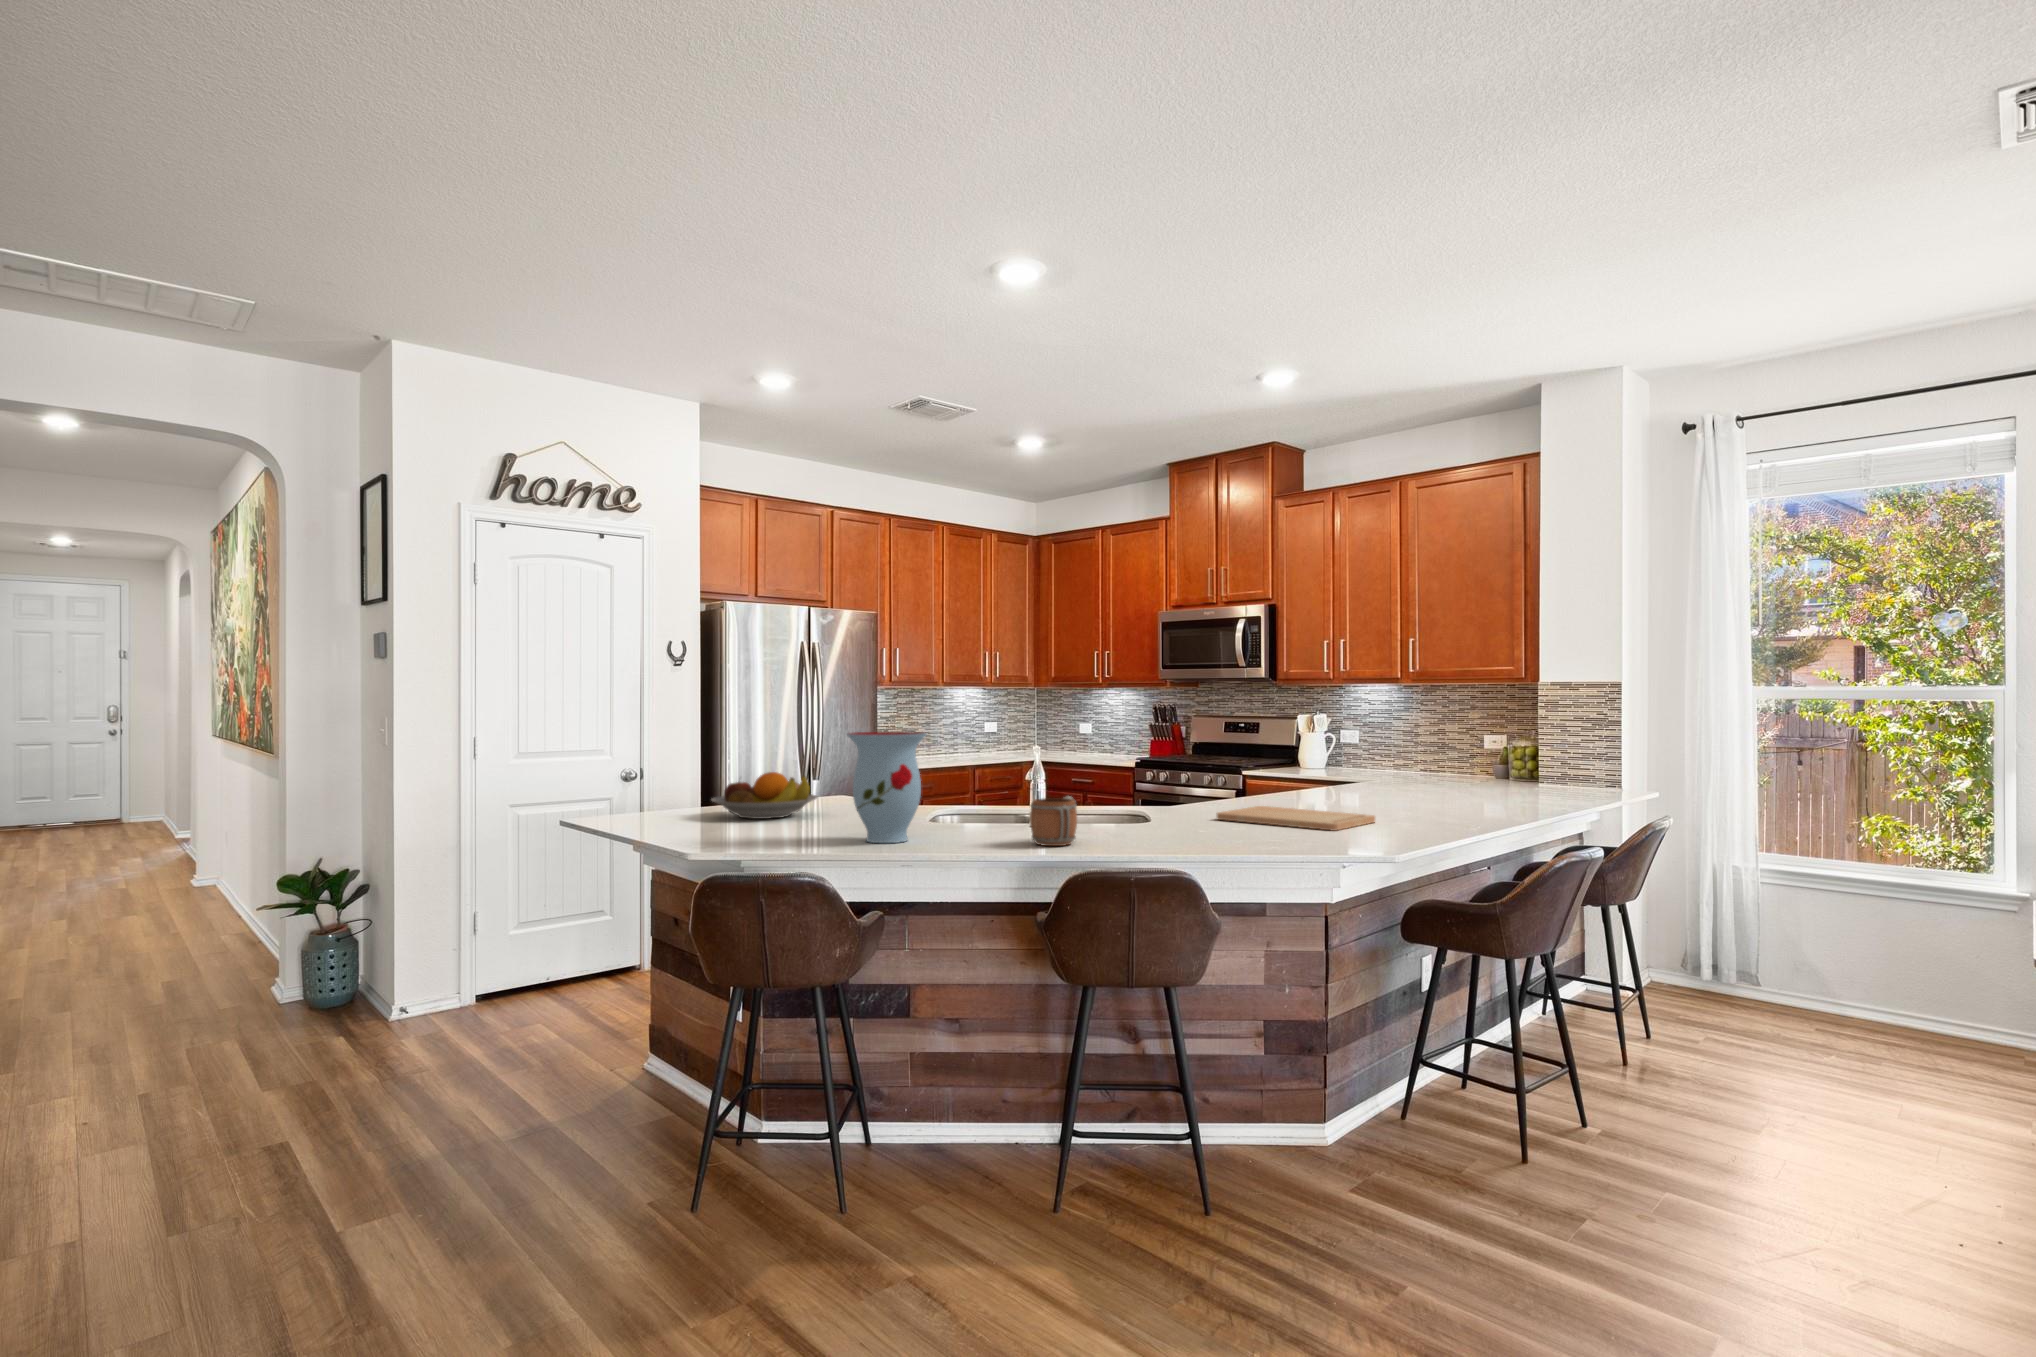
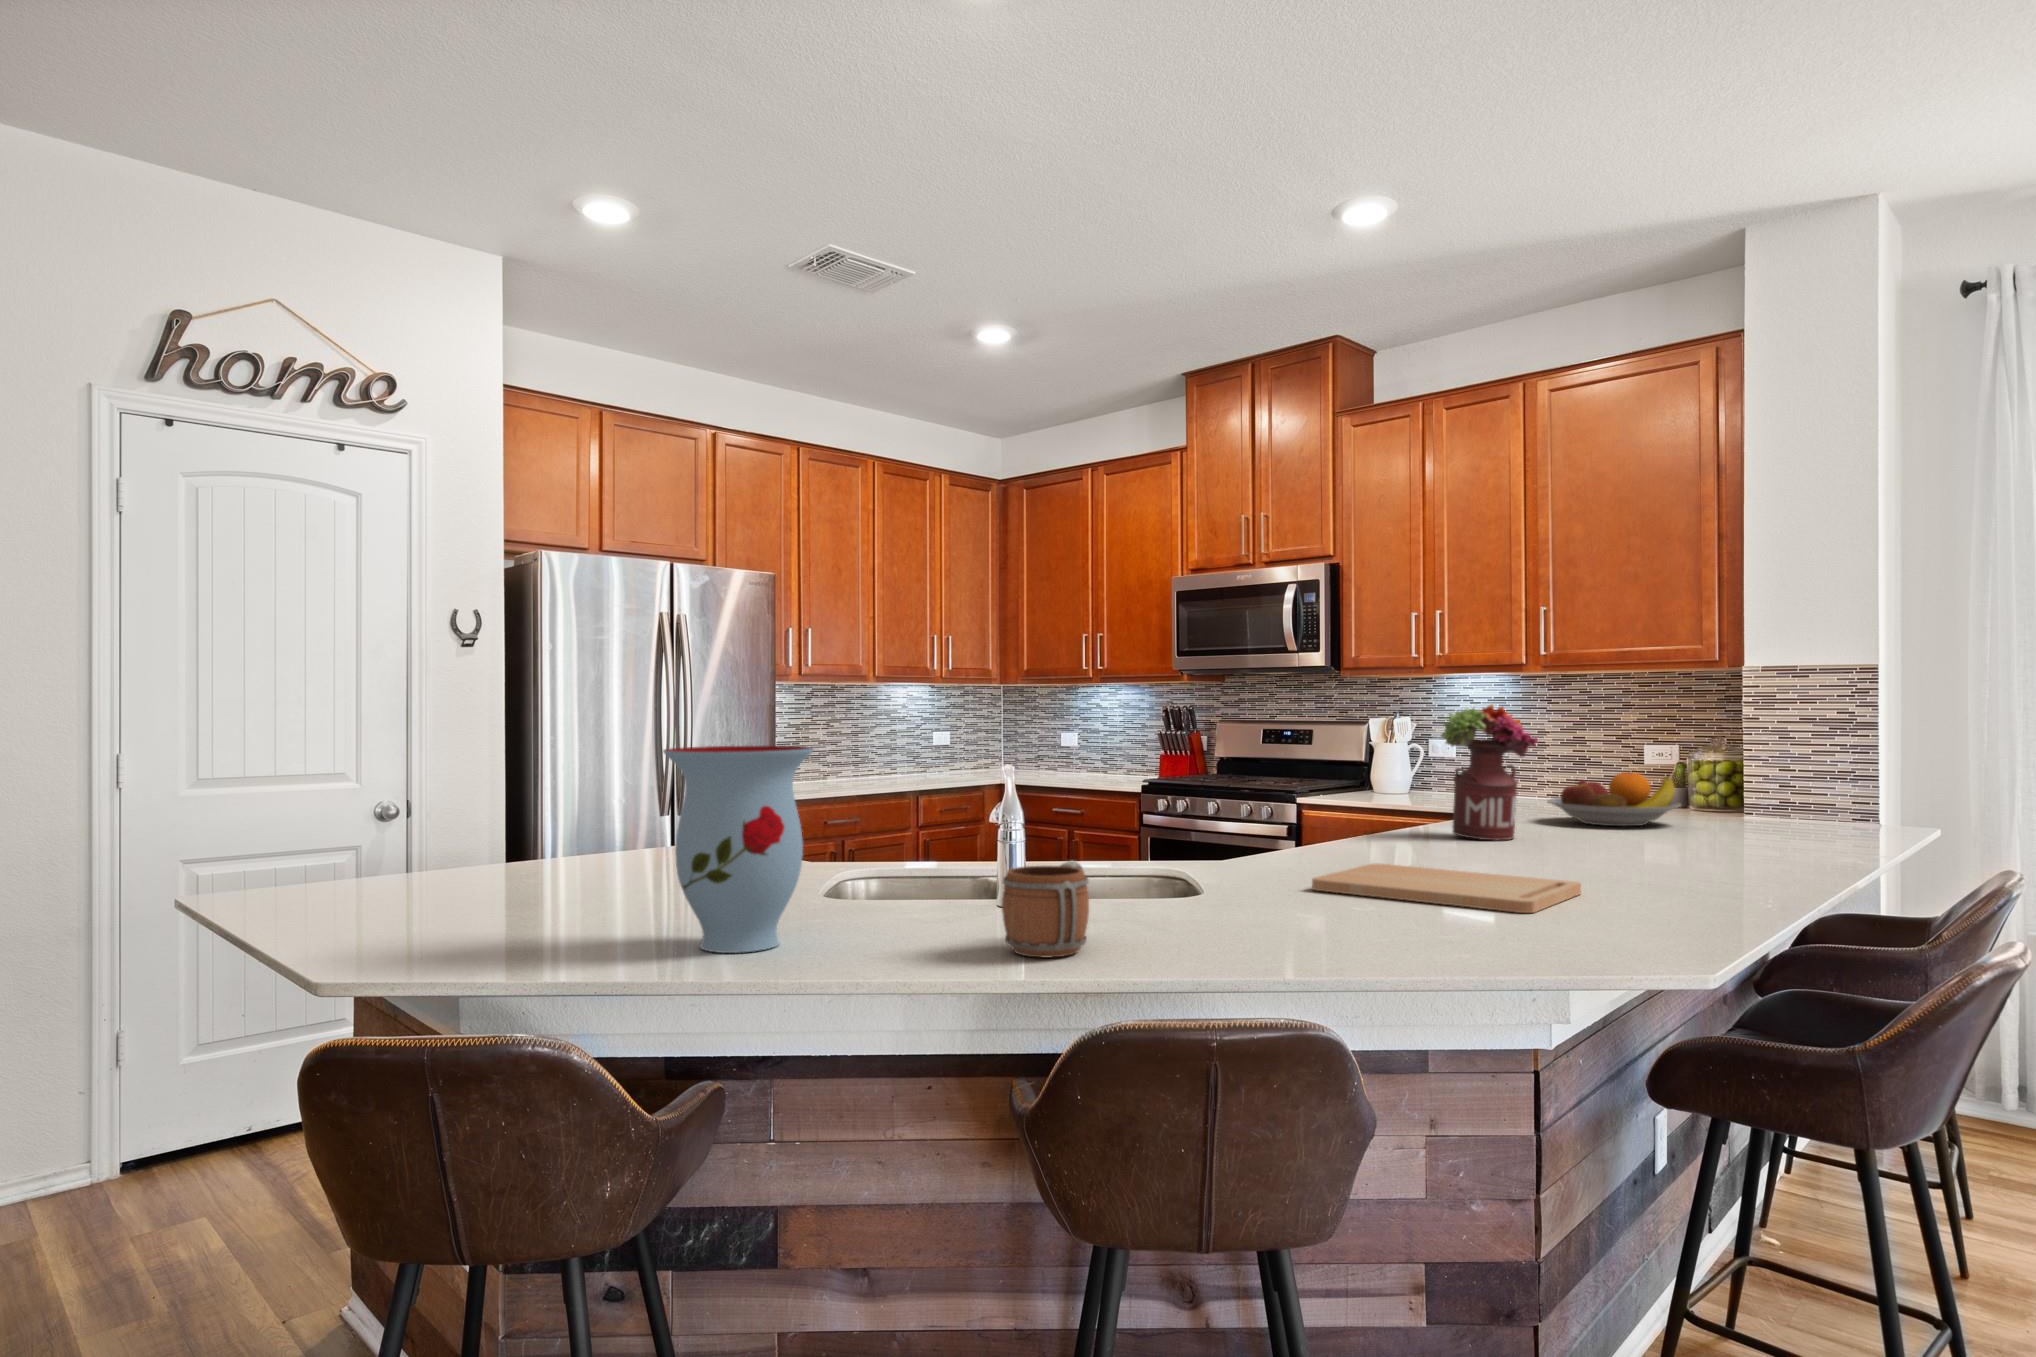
flower arrangement: none [1319,707,1382,796] -> present [1441,705,1538,840]
fruit bowl: present [712,772,817,819] -> present [1548,772,1680,826]

